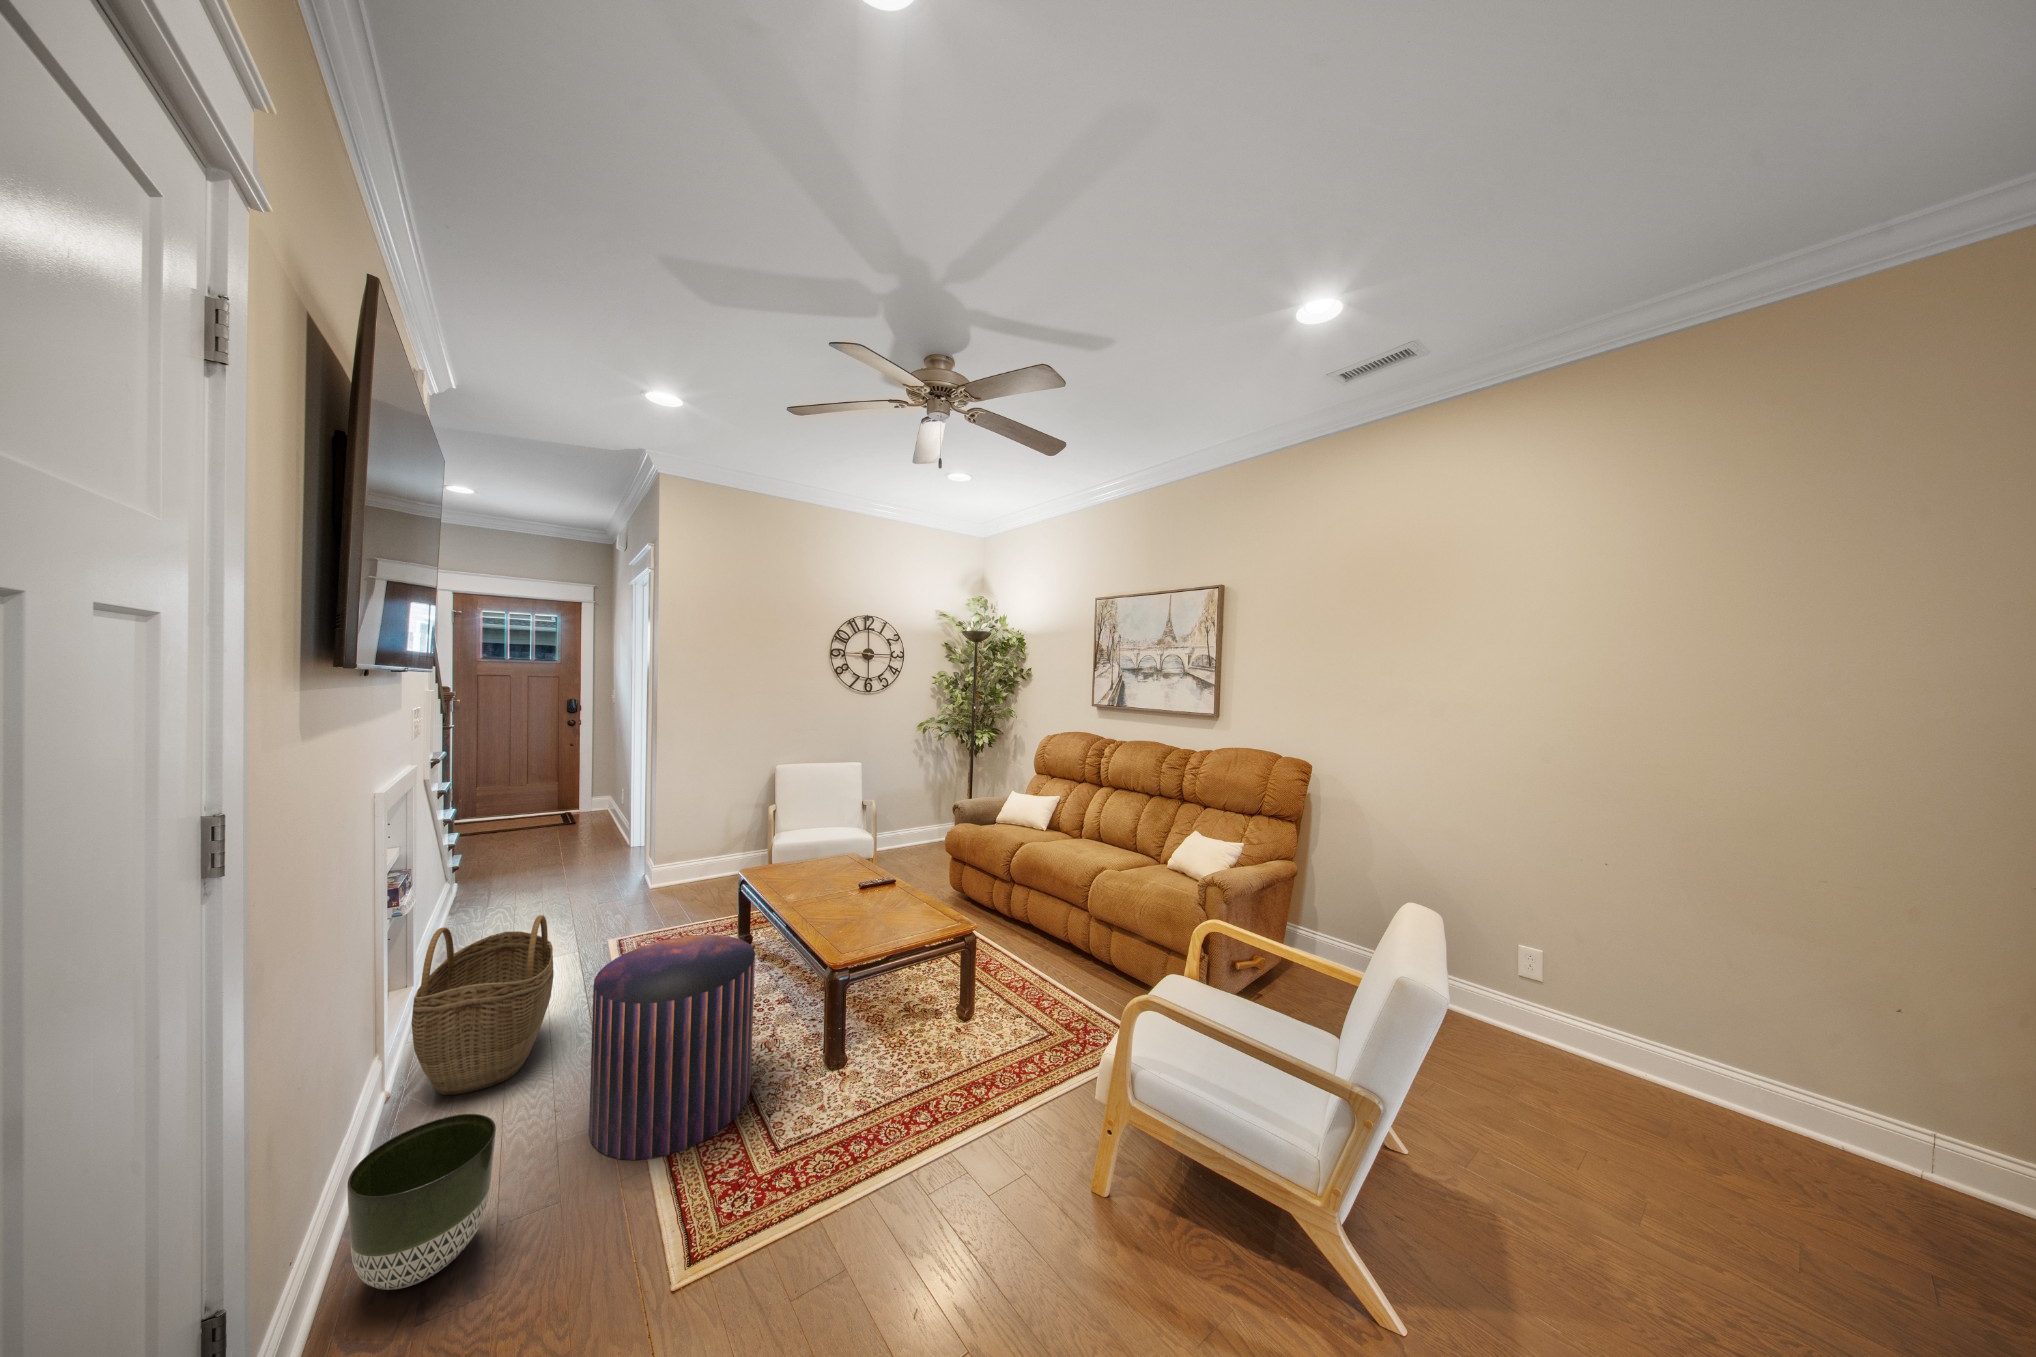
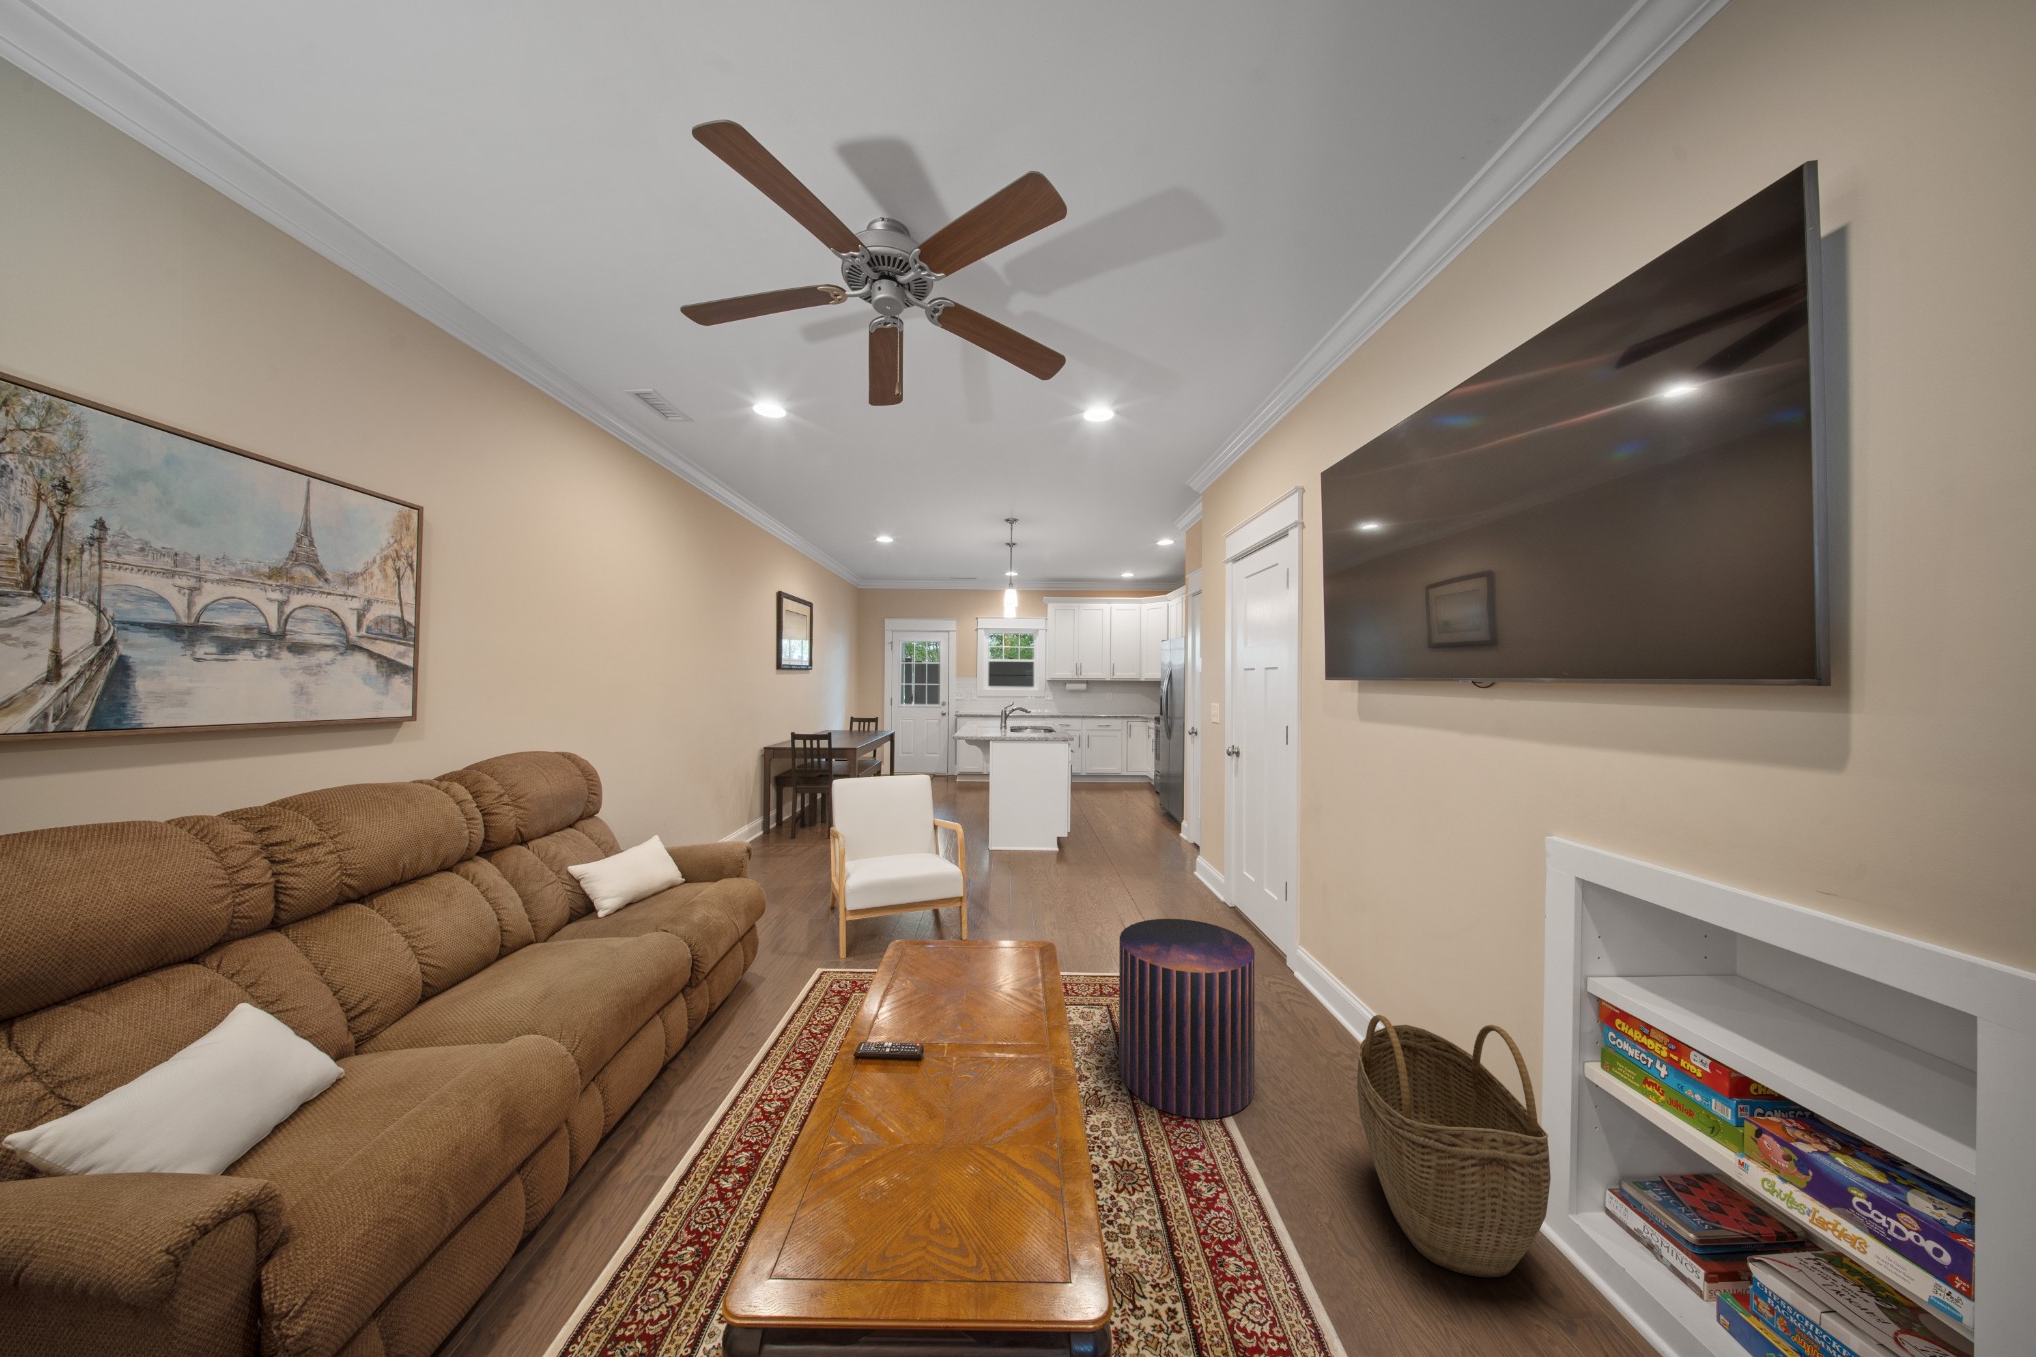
planter: present [347,1114,496,1290] -> none [1275,949,1344,1038]

